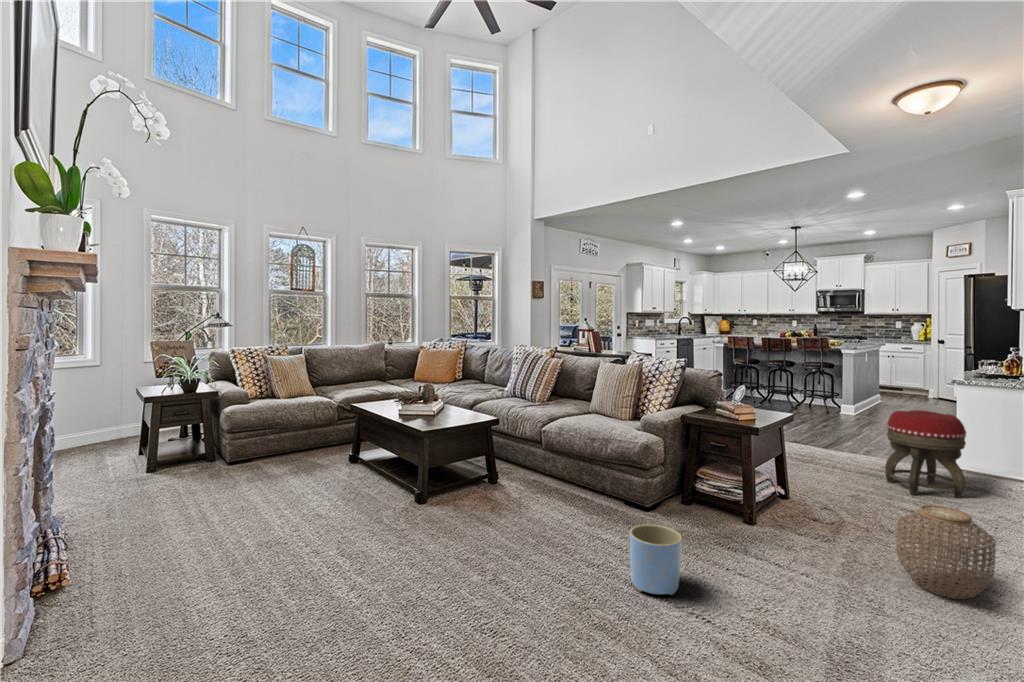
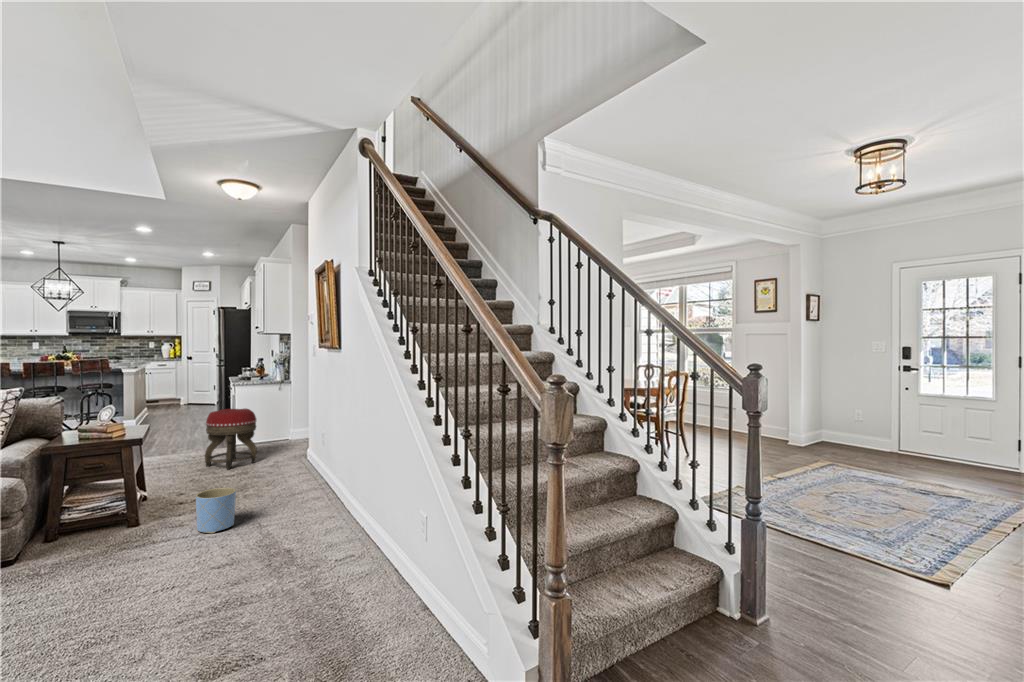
woven basket: present [896,505,996,599] -> none [258,459,308,513]
planter: present [630,524,682,595] -> present [196,488,236,534]

